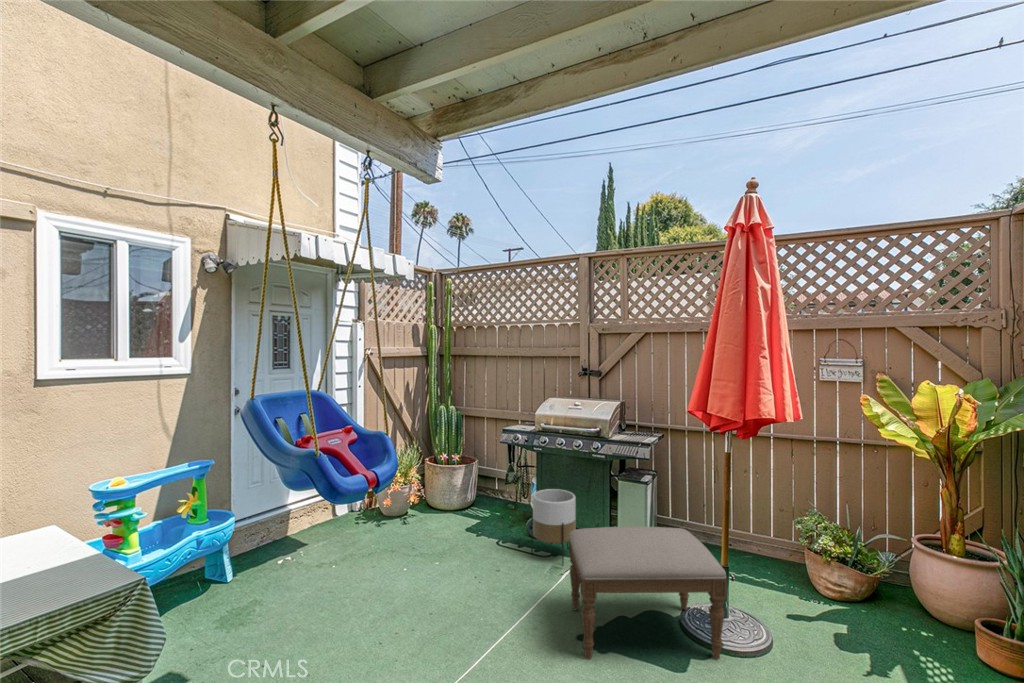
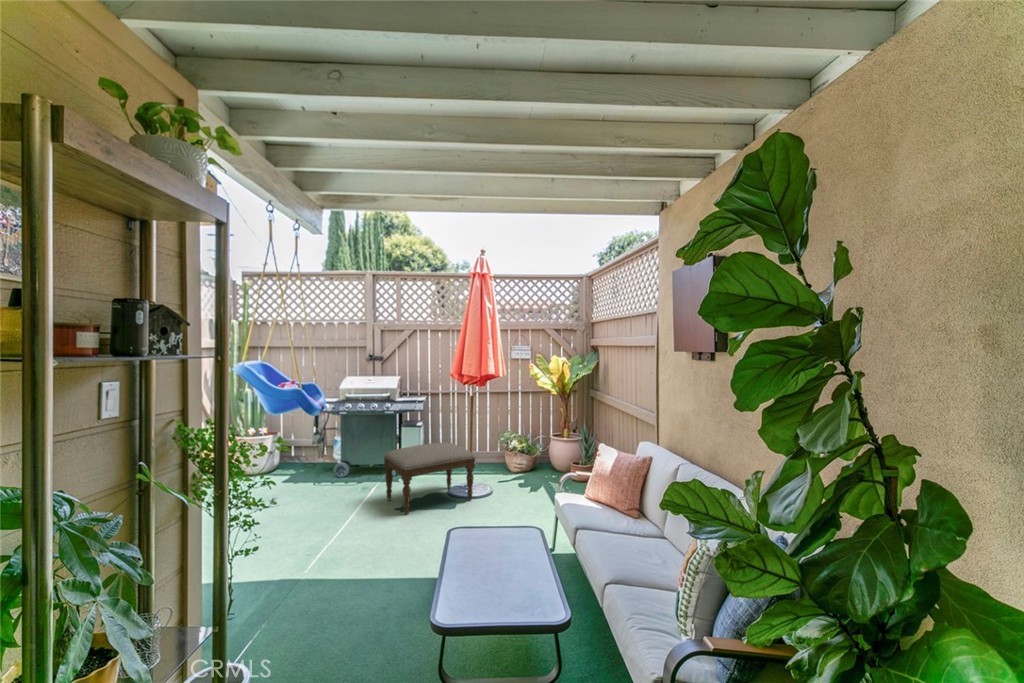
planter: present [531,489,576,566] -> none [344,438,376,486]

